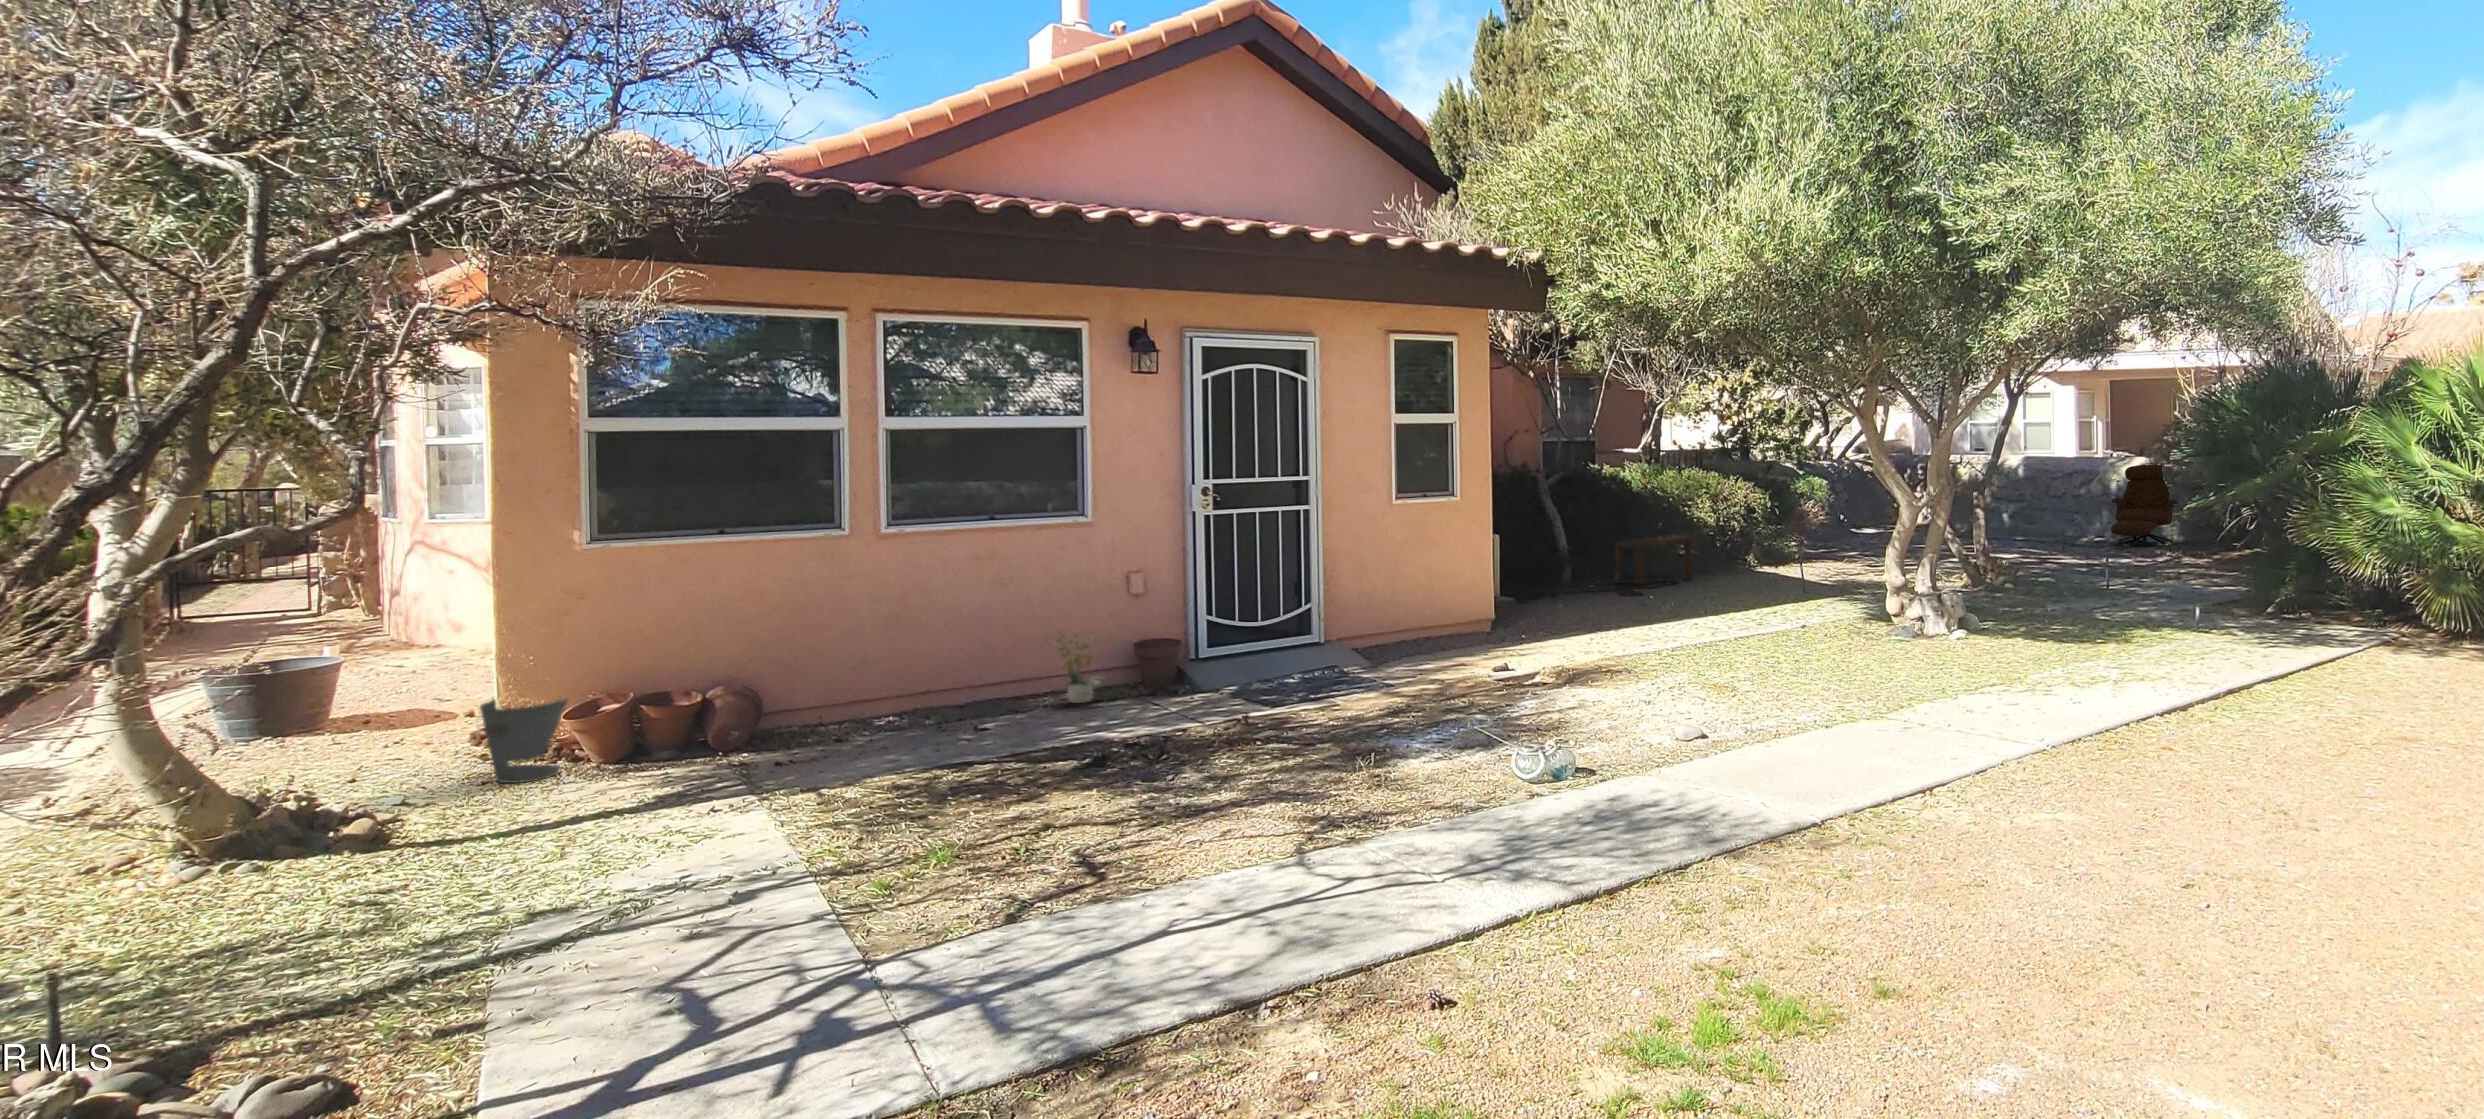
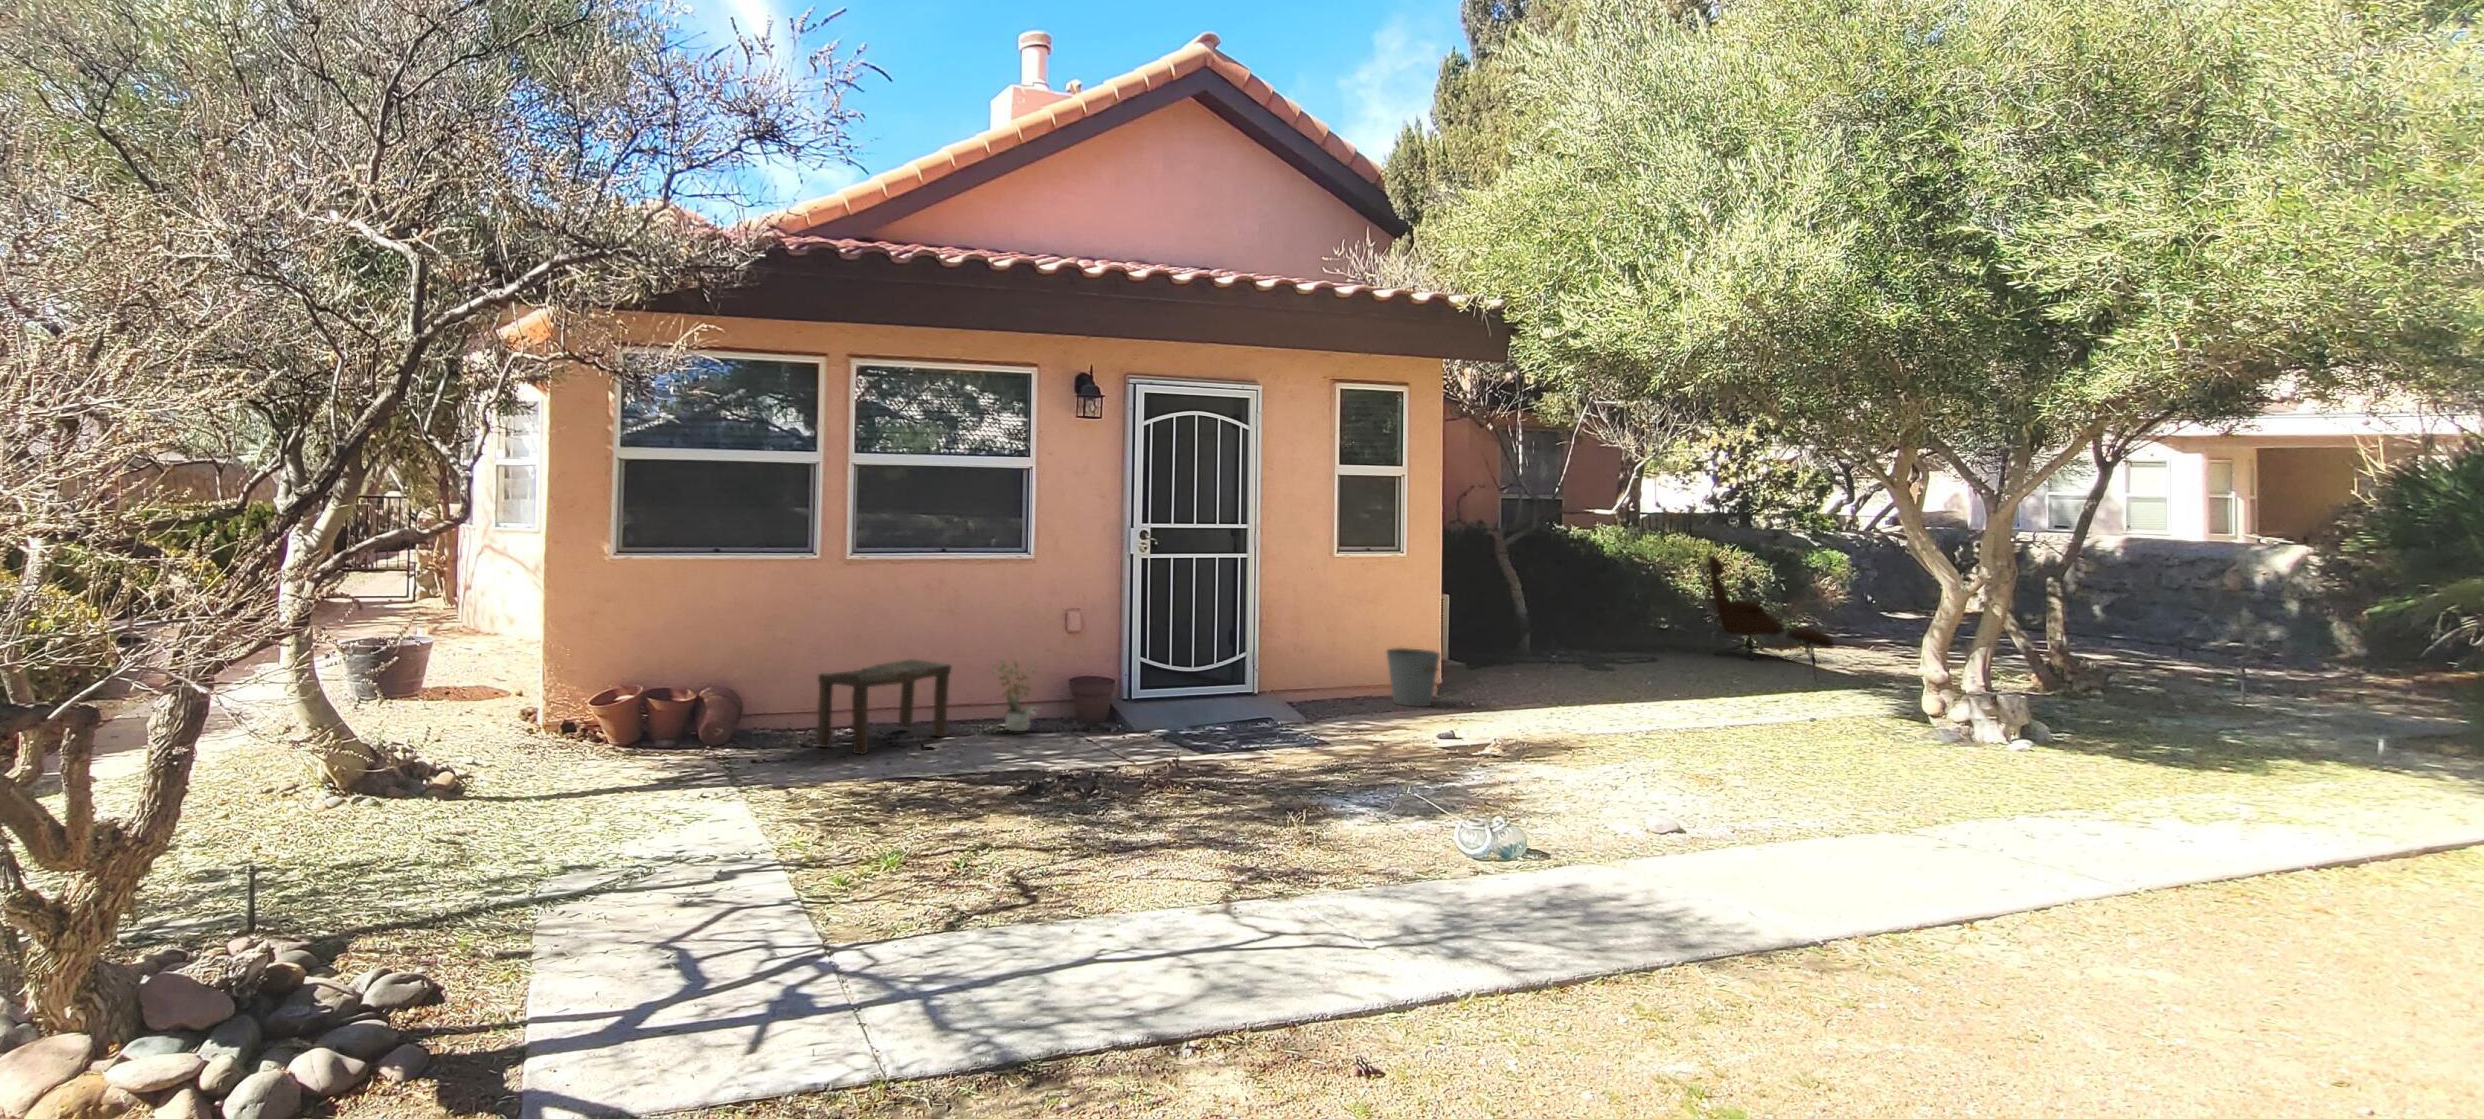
lounge chair: present [2111,465,2177,547] -> present [1708,555,1834,660]
bench: present [1614,535,1693,585] -> present [817,659,952,754]
bucket: present [480,699,568,783] -> present [1387,648,1439,707]

